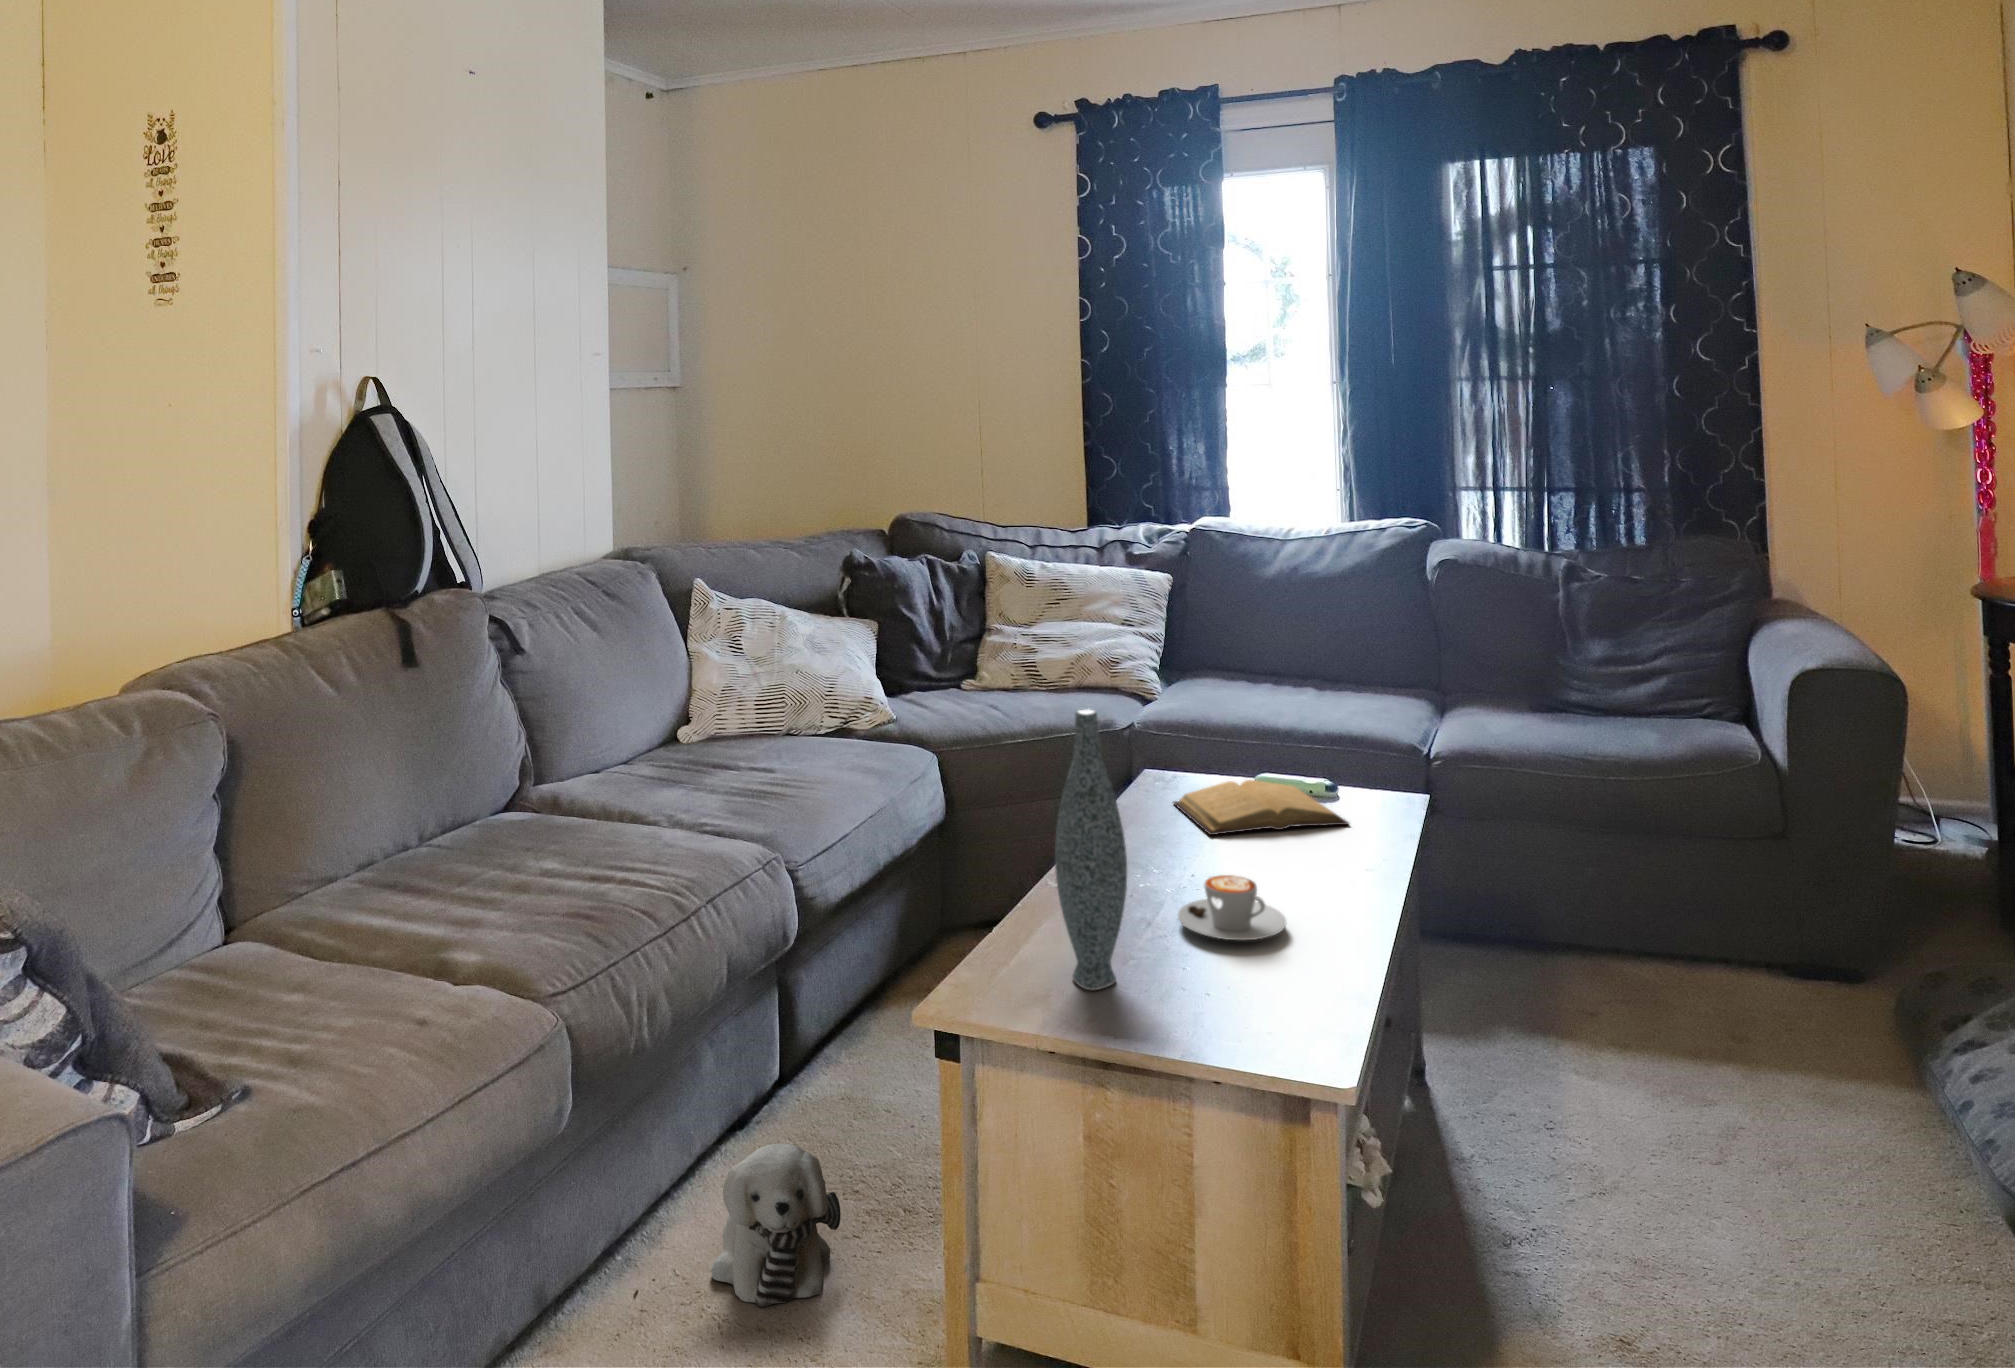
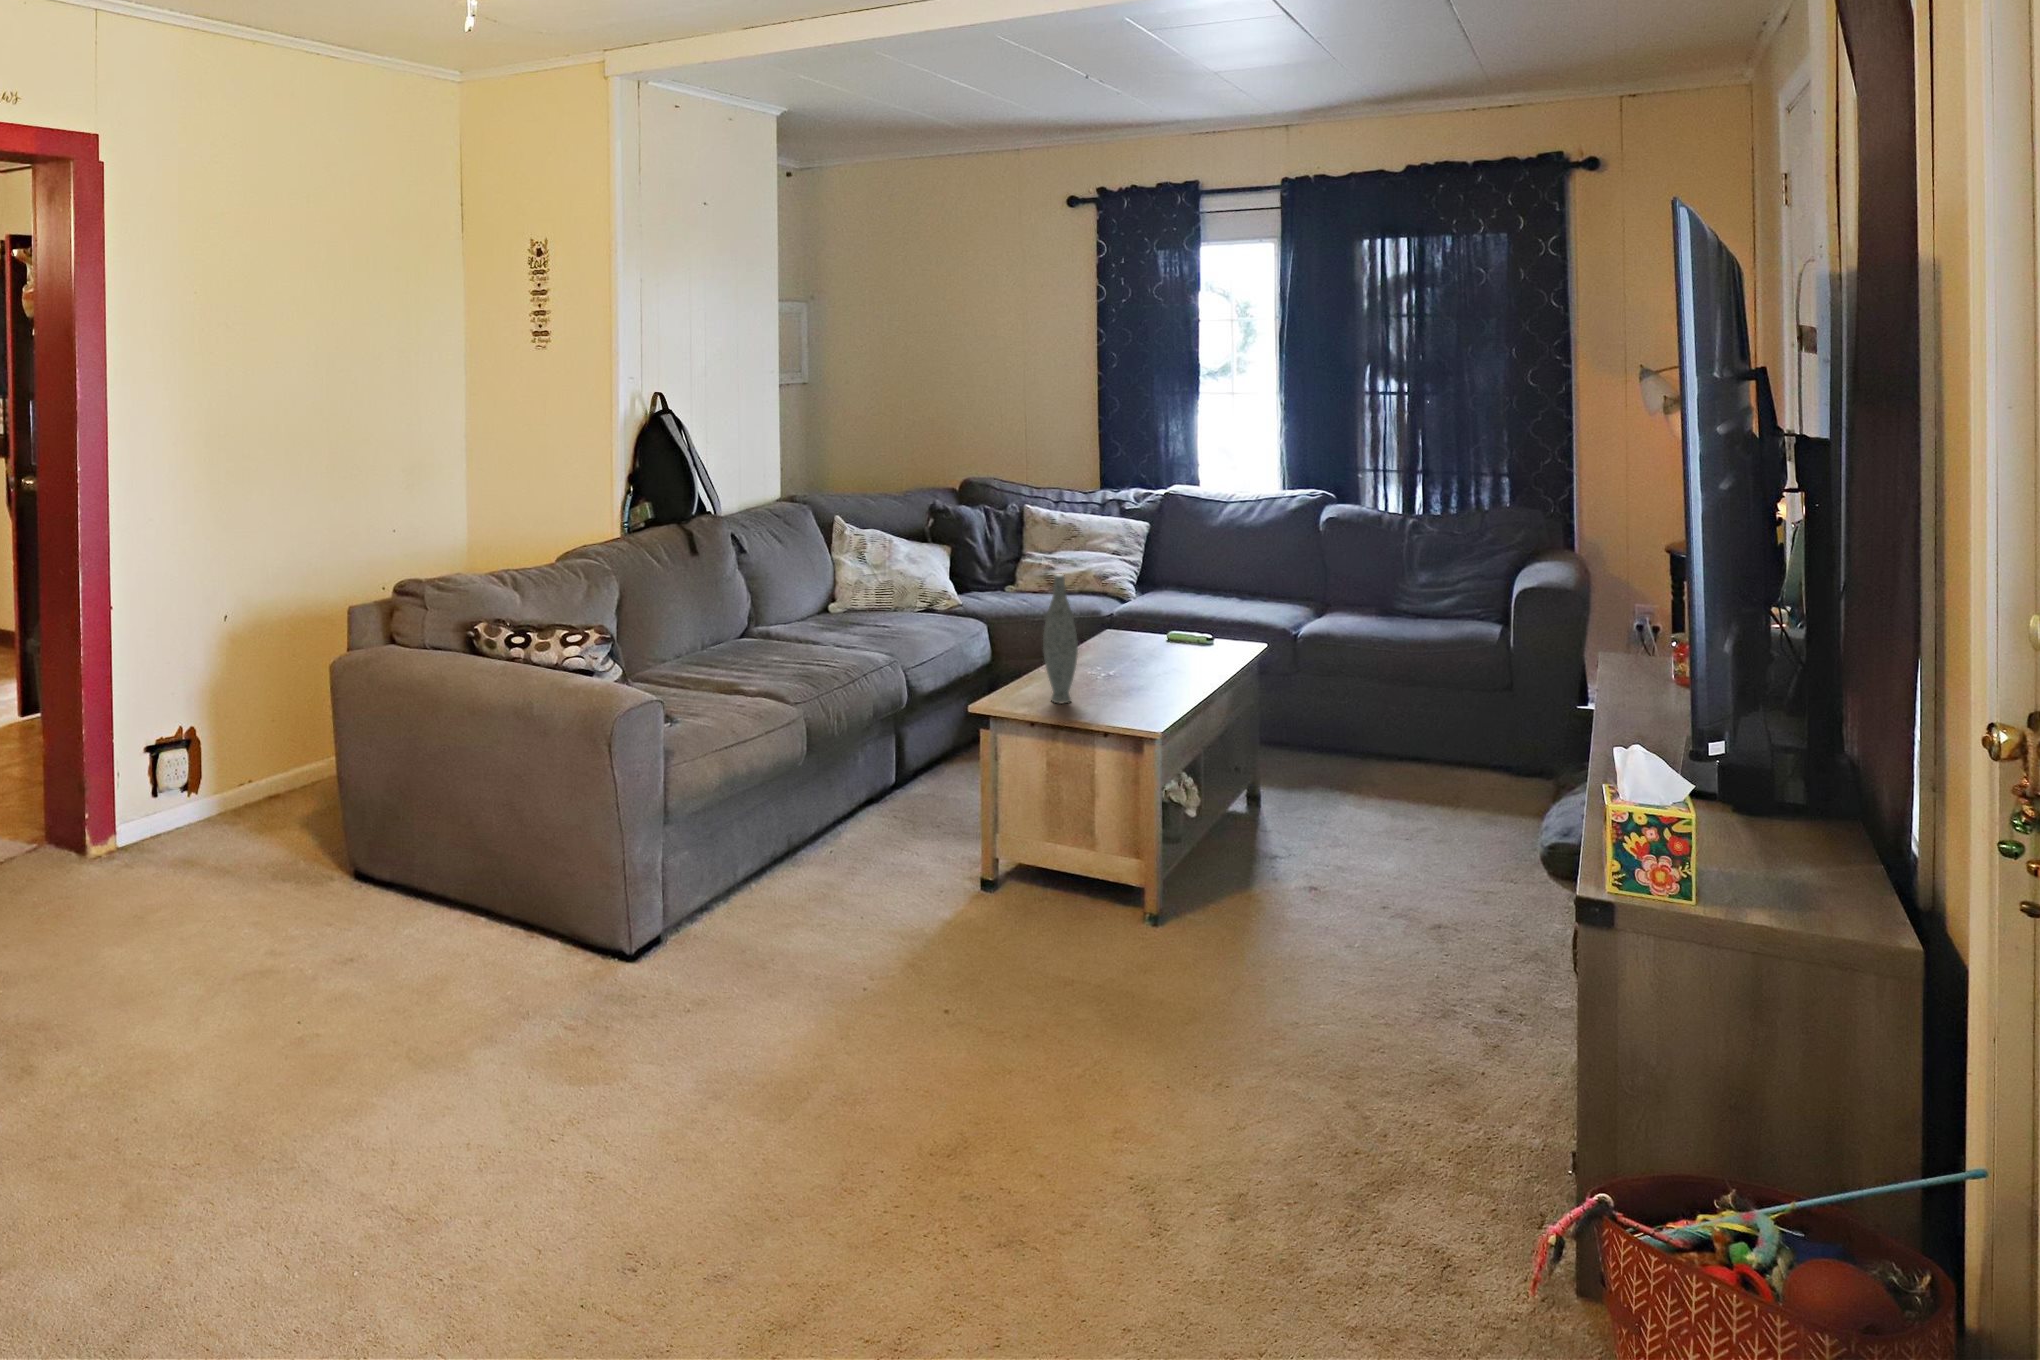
book: present [1174,780,1349,835] -> none [1121,632,1218,656]
coffee cup: present [1178,875,1286,940] -> none [1108,663,1162,691]
plush toy: present [712,1144,841,1306] -> none [874,781,936,851]

